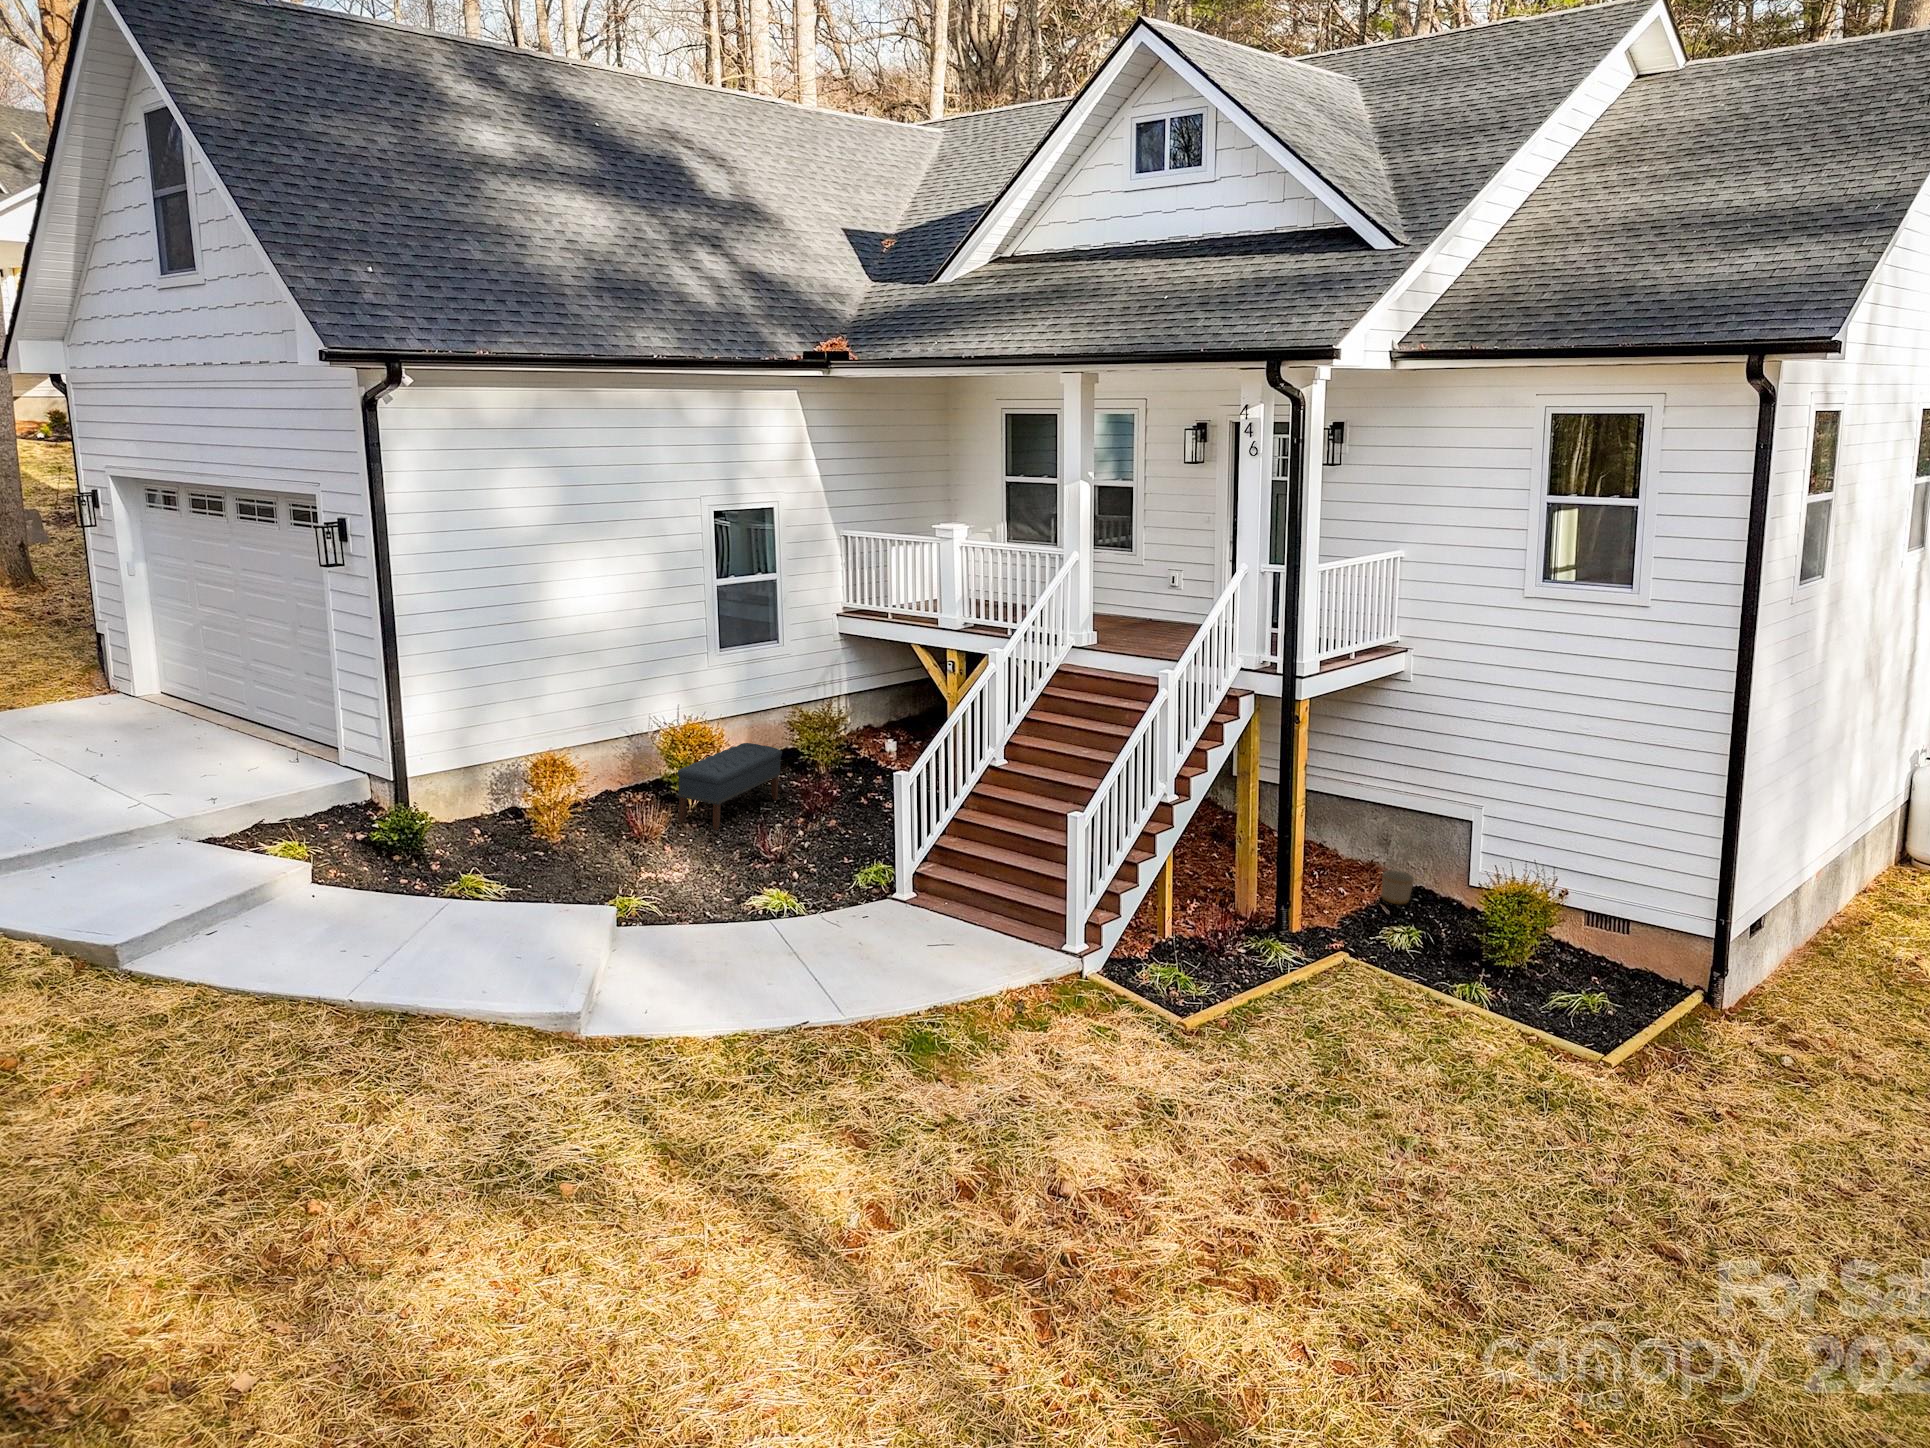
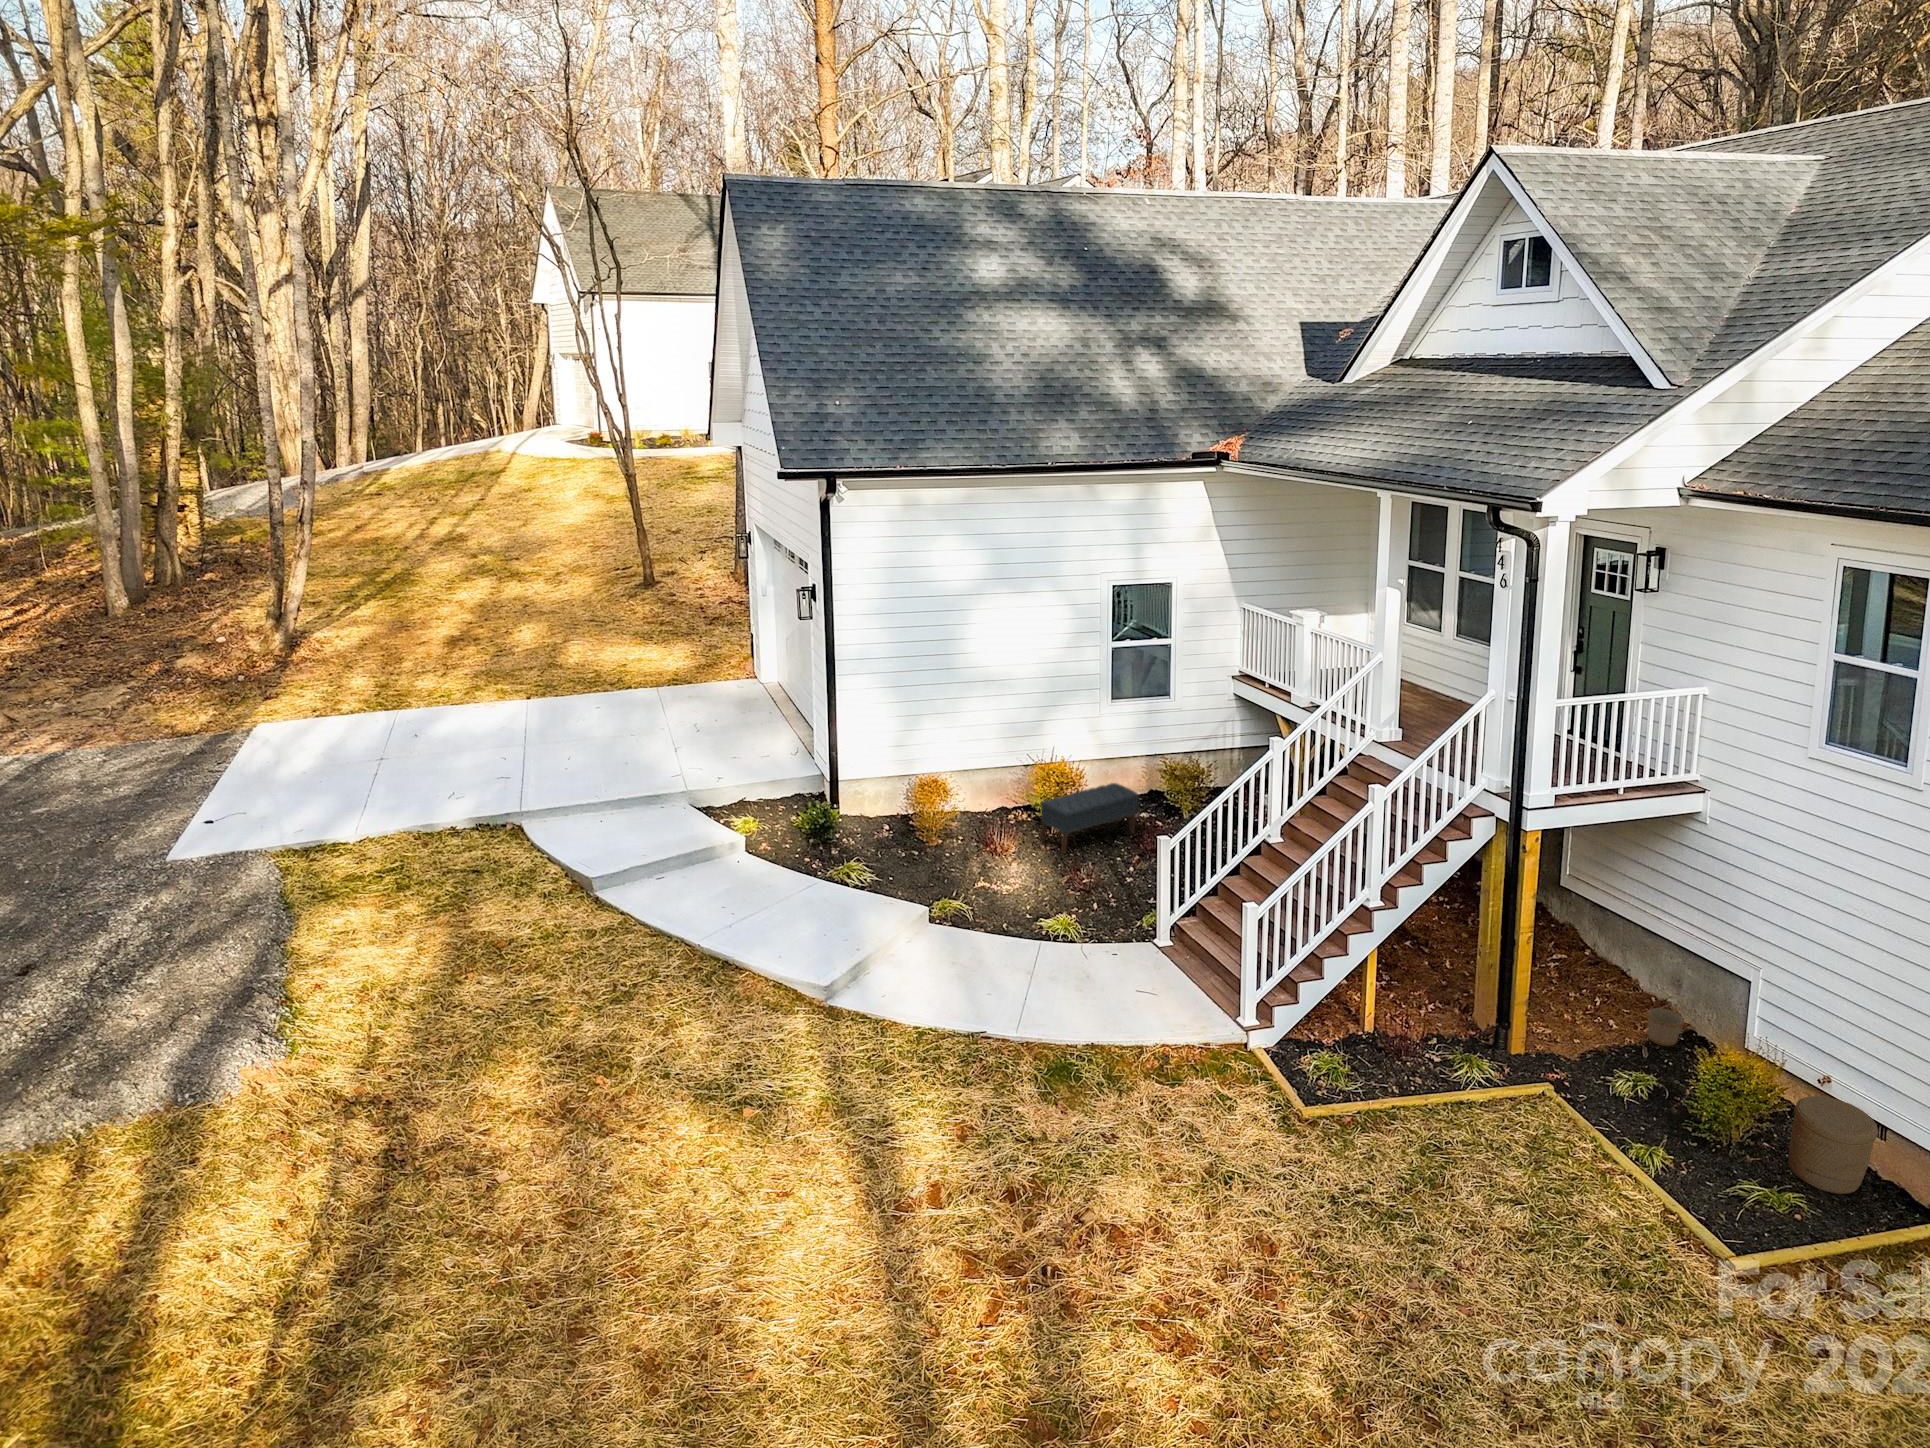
basket: none [1563,906,1639,989] -> present [1788,1096,1878,1194]

